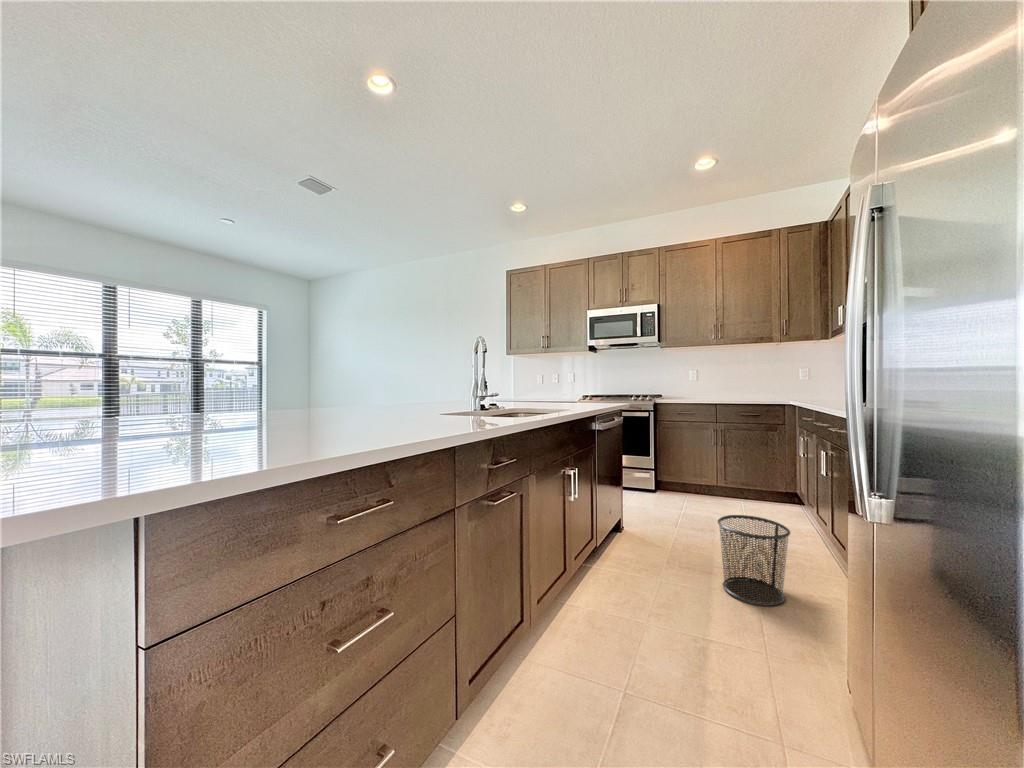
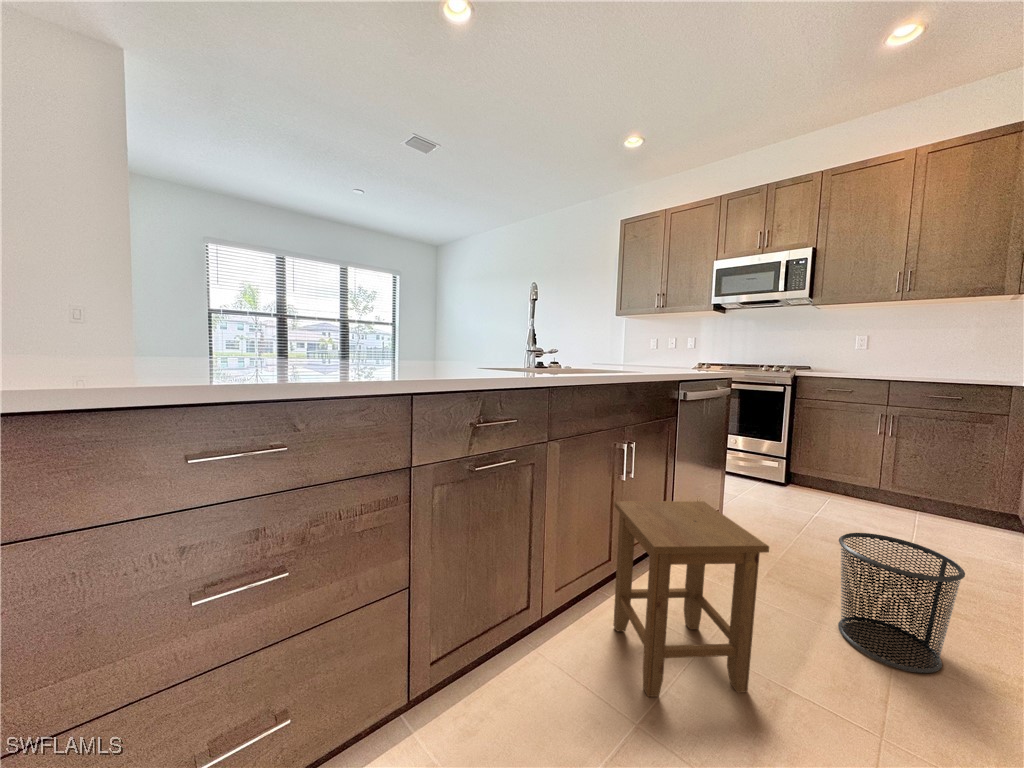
stool: none [573,508,692,668] -> present [613,501,769,697]

